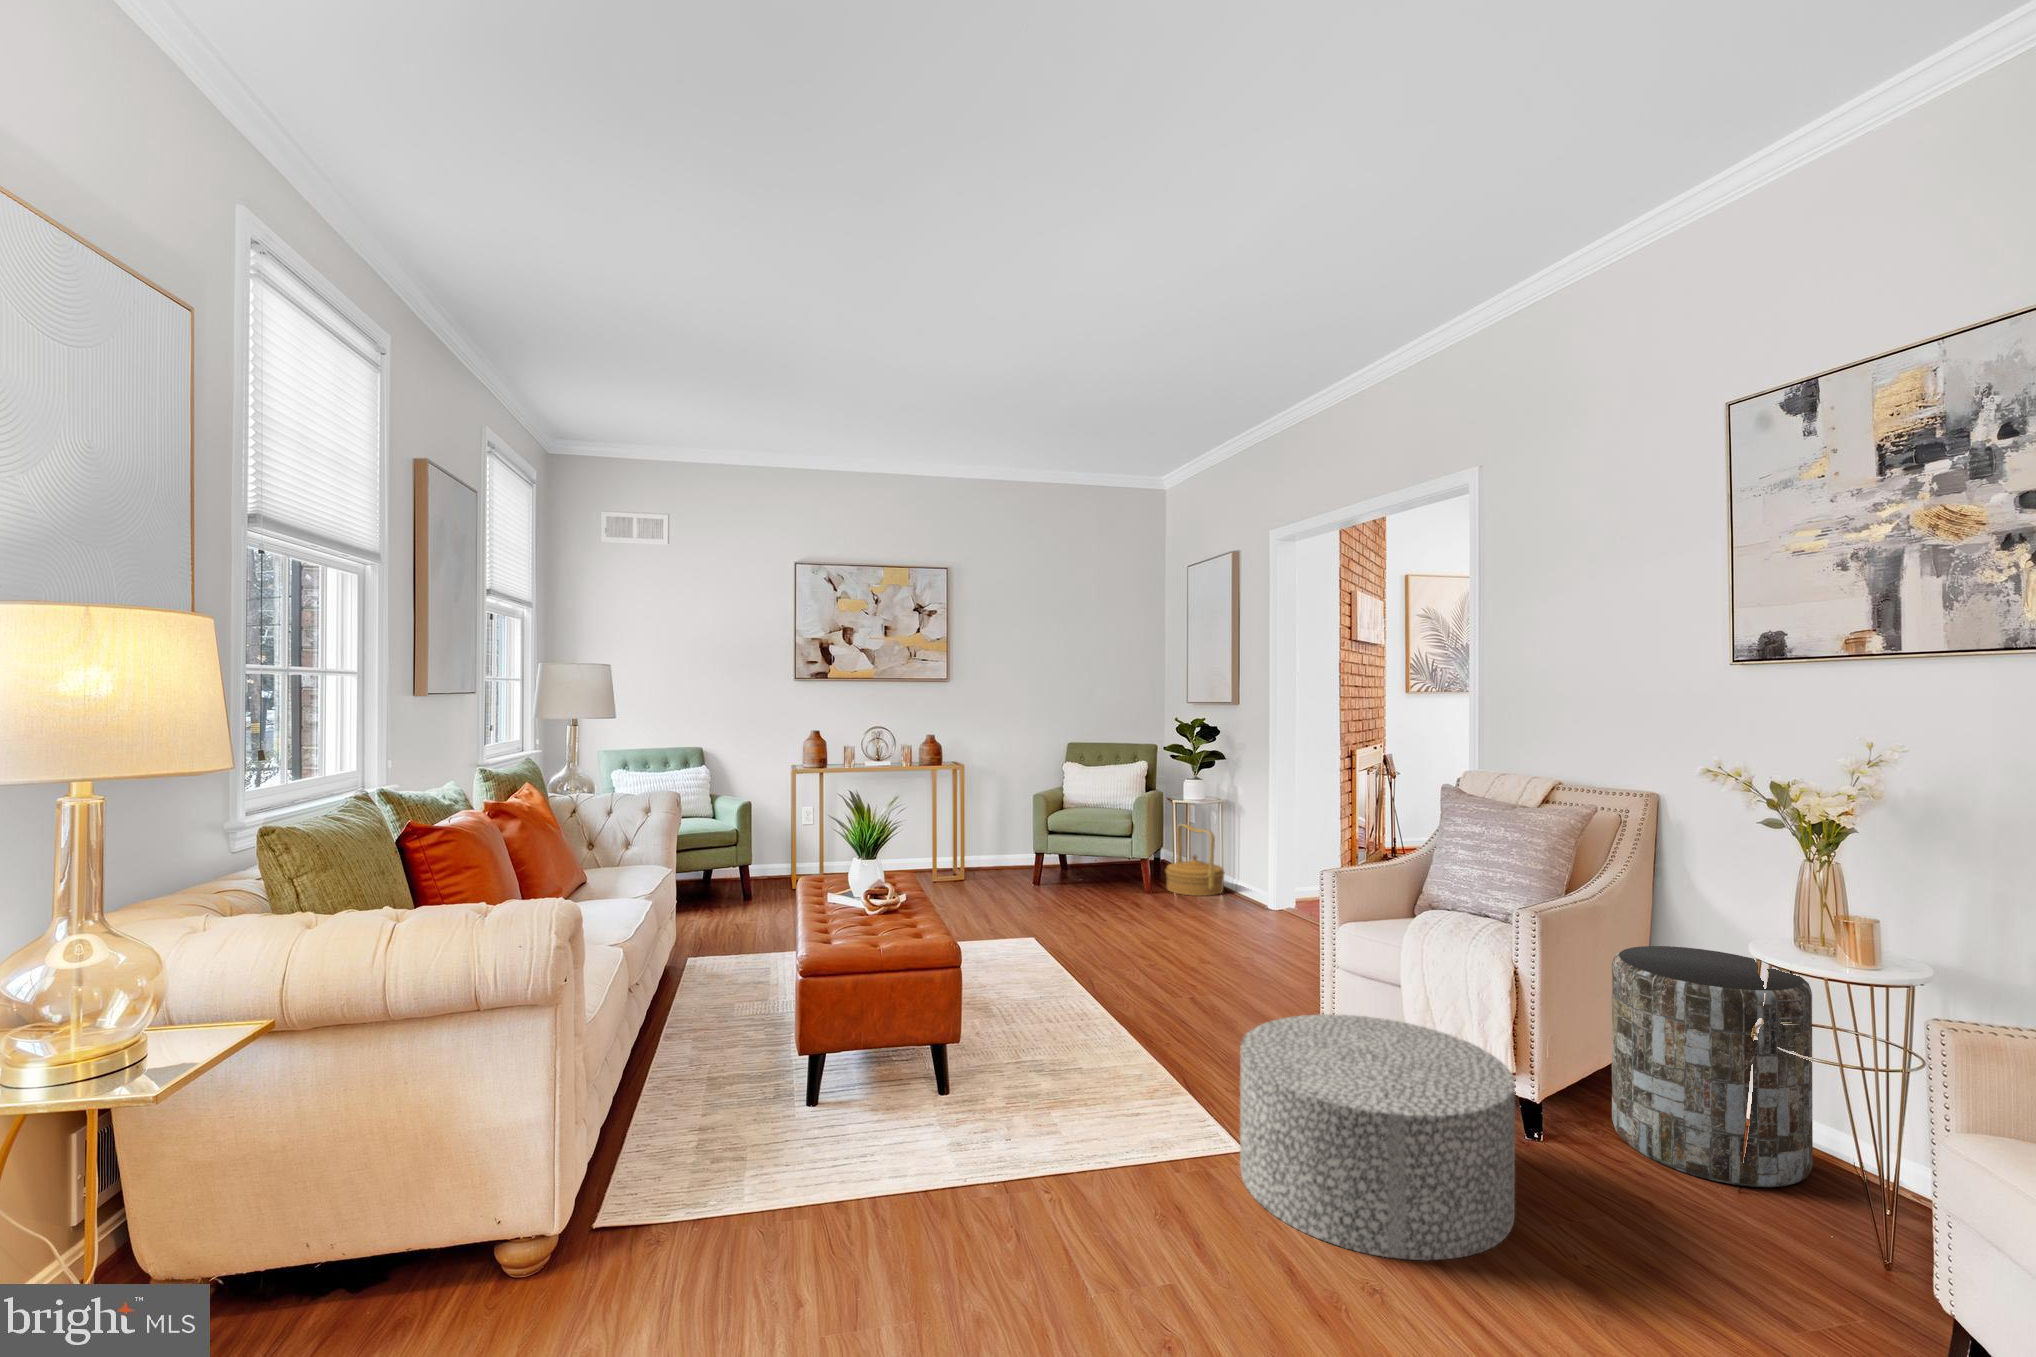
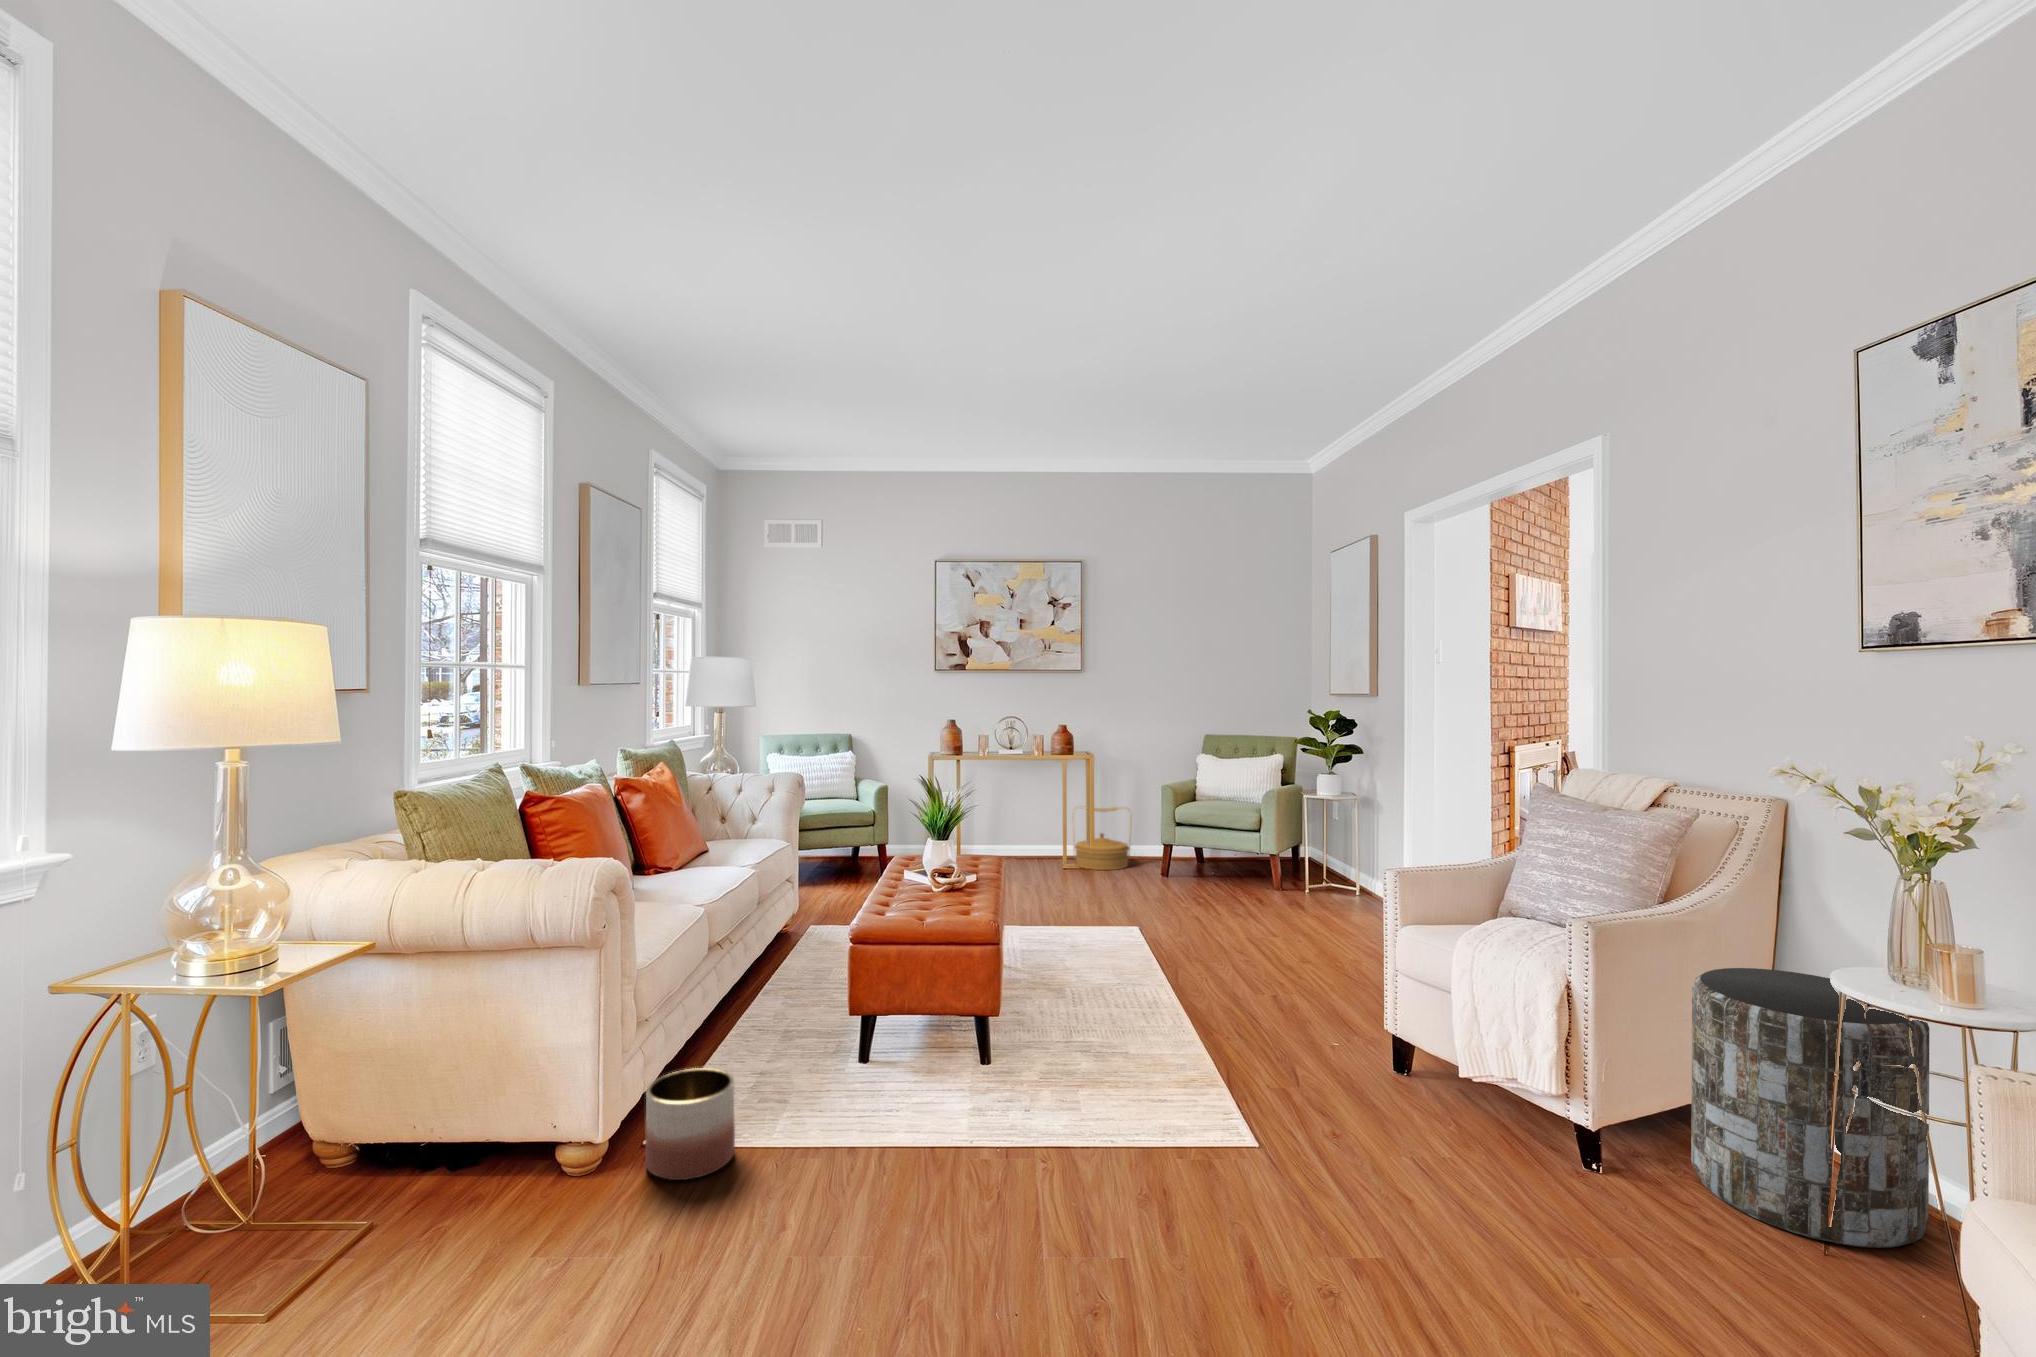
woven basket: present [1166,824,1224,896] -> present [1072,807,1132,870]
ottoman: present [1240,1014,1515,1260] -> none [1245,1015,1530,1271]
planter: none [601,1131,704,1266] -> present [645,1068,735,1180]

